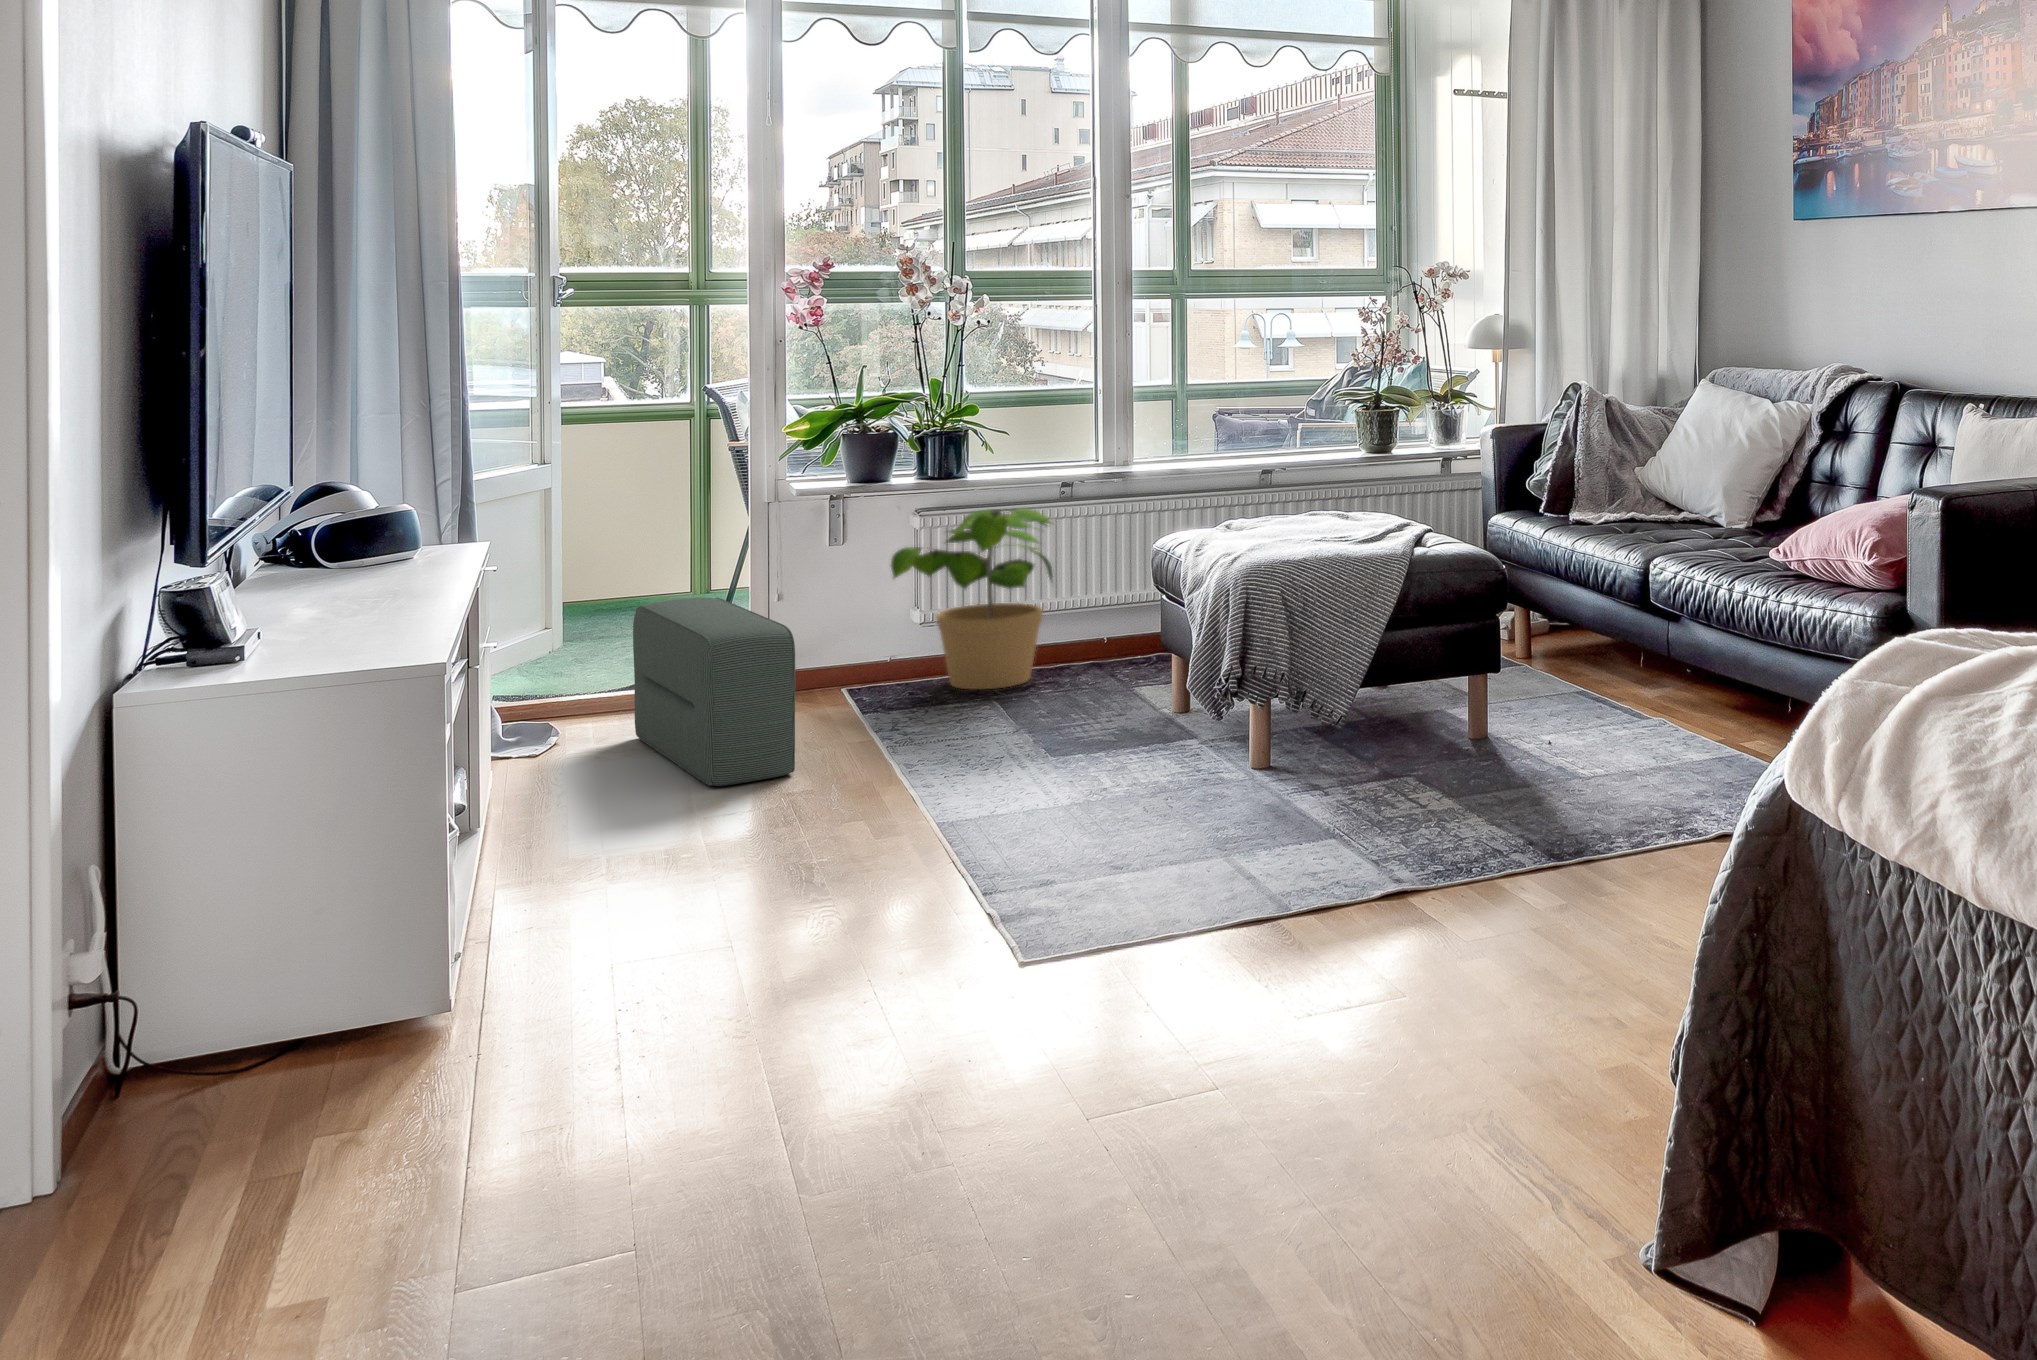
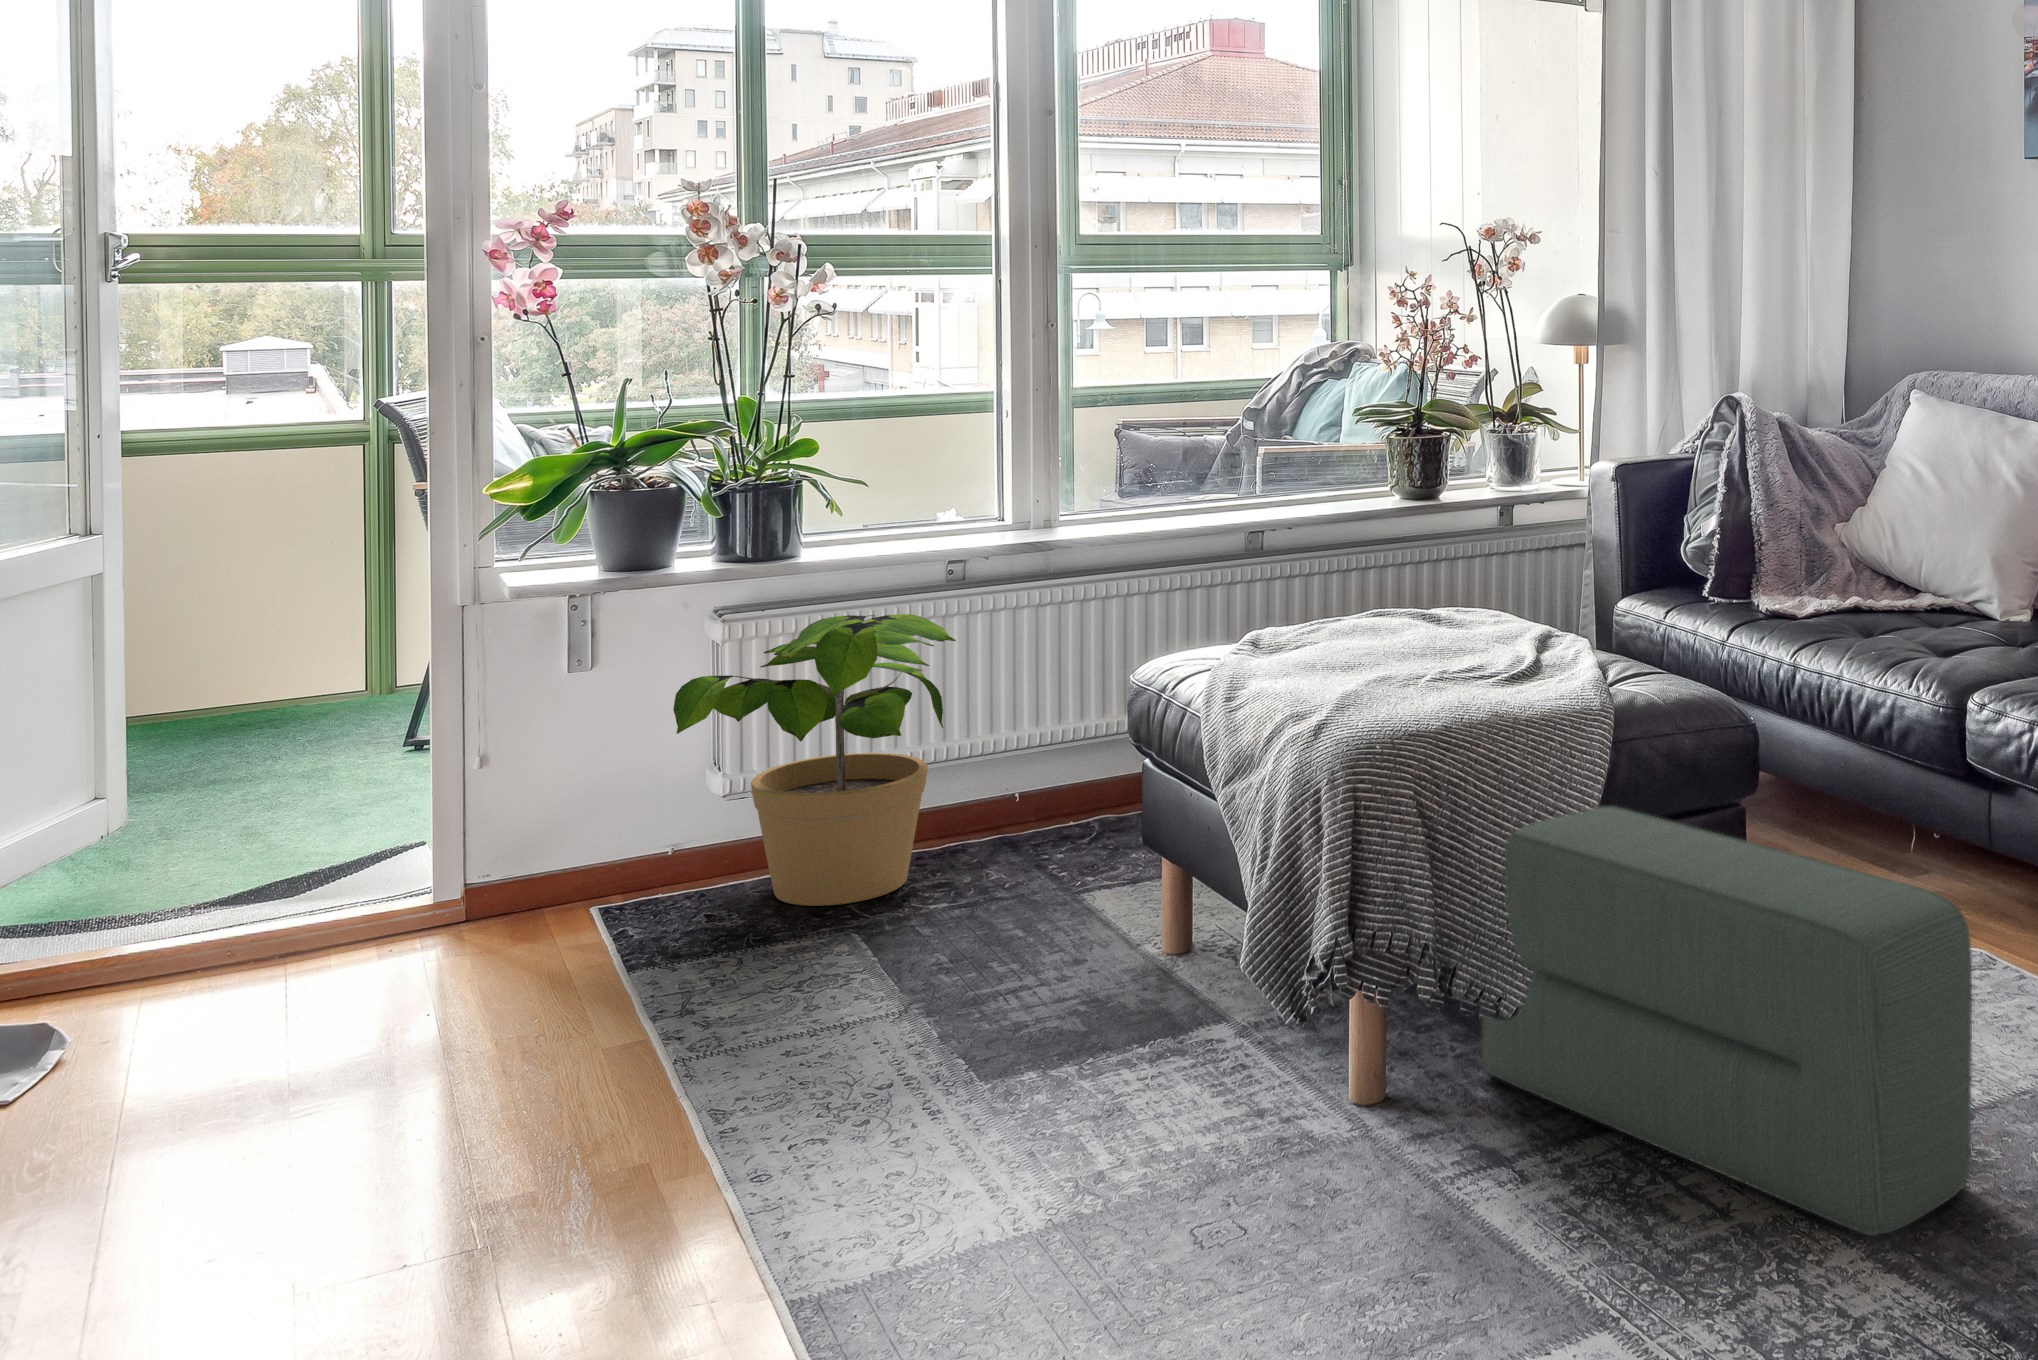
pouf: present [633,598,795,786] -> present [1481,806,1972,1236]

